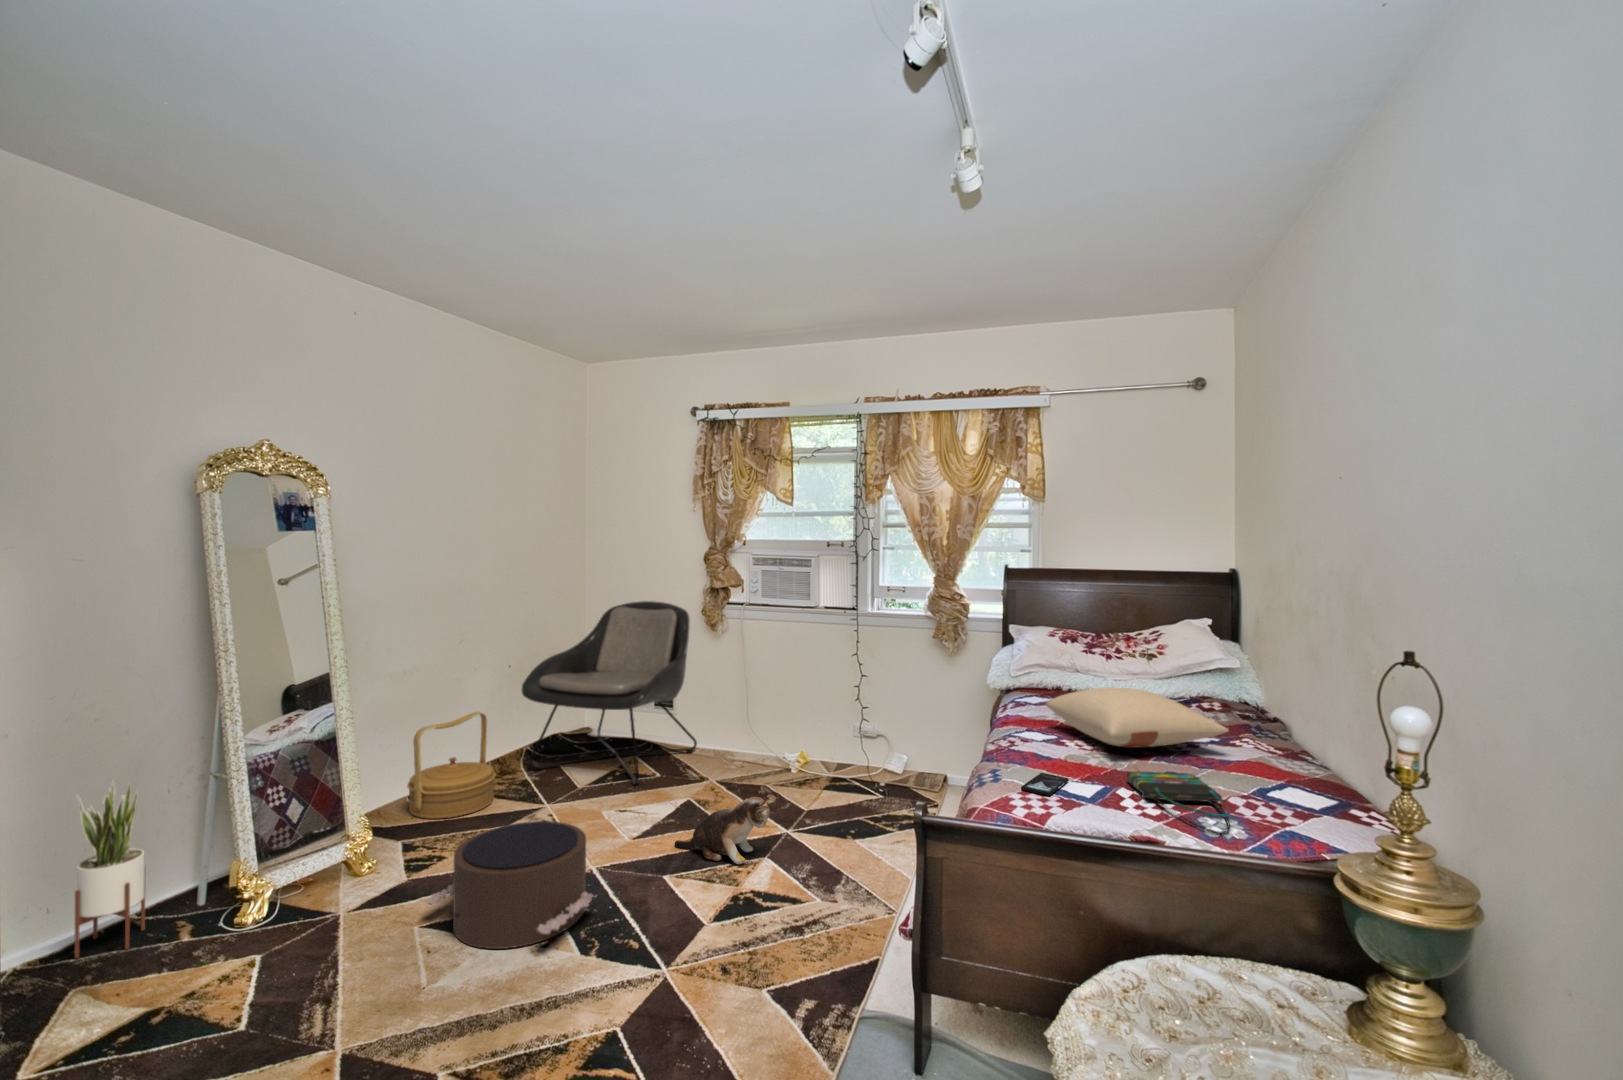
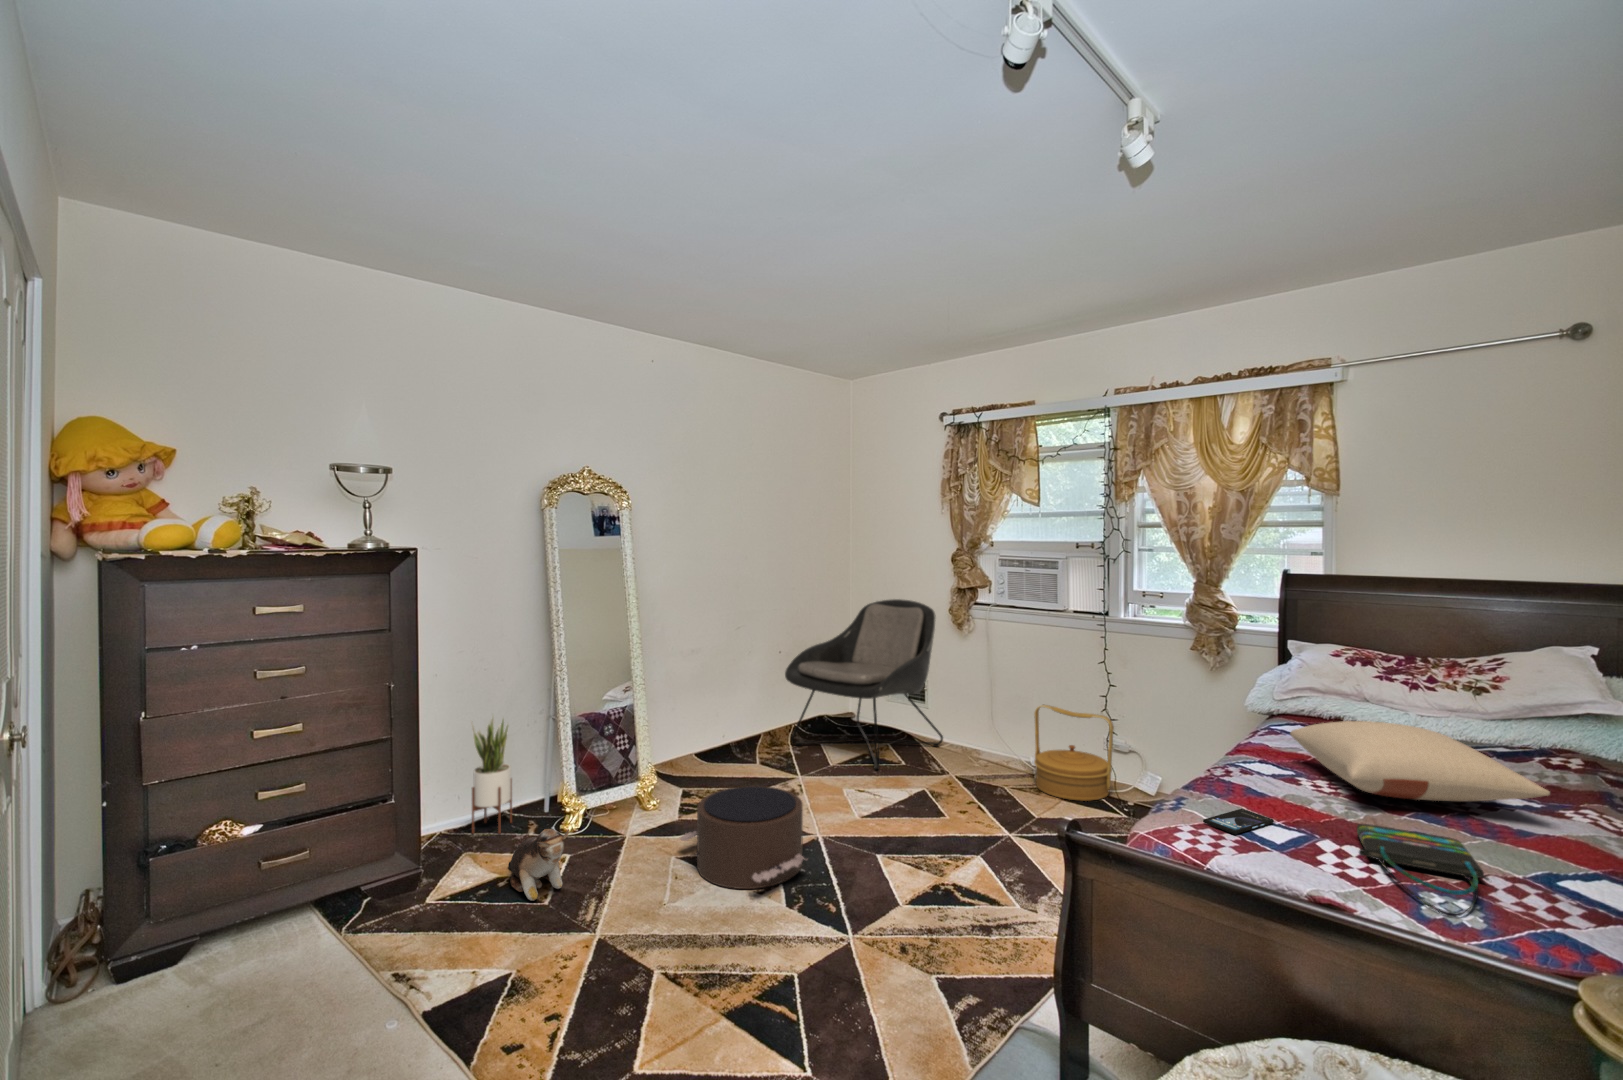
woven basket: present [407,712,496,819] -> present [1034,705,1114,801]
plush toy: present [675,794,776,864] -> present [508,829,569,901]

